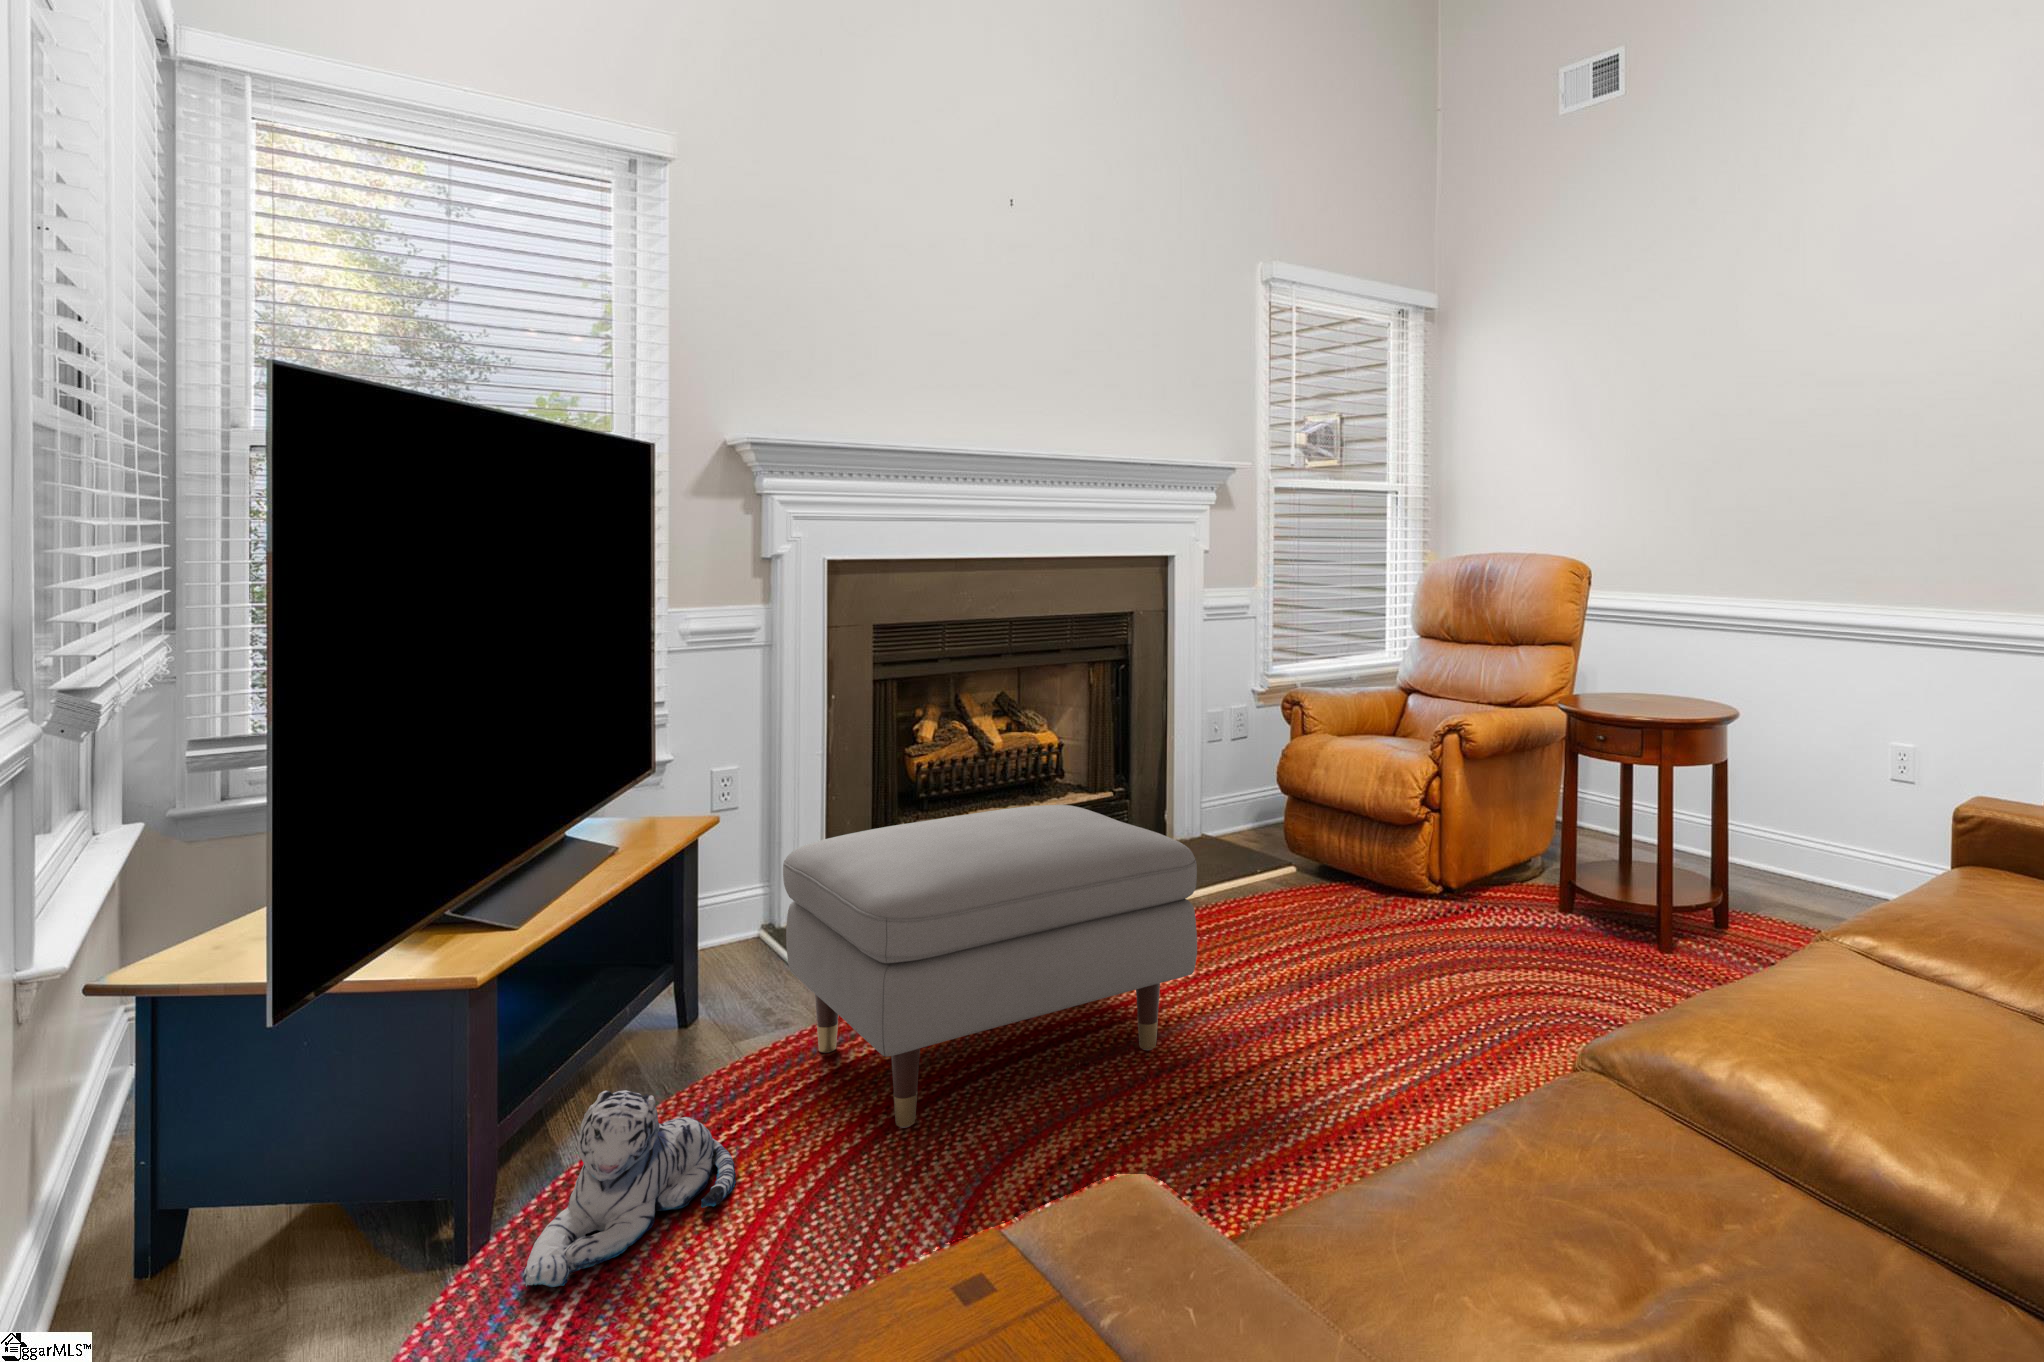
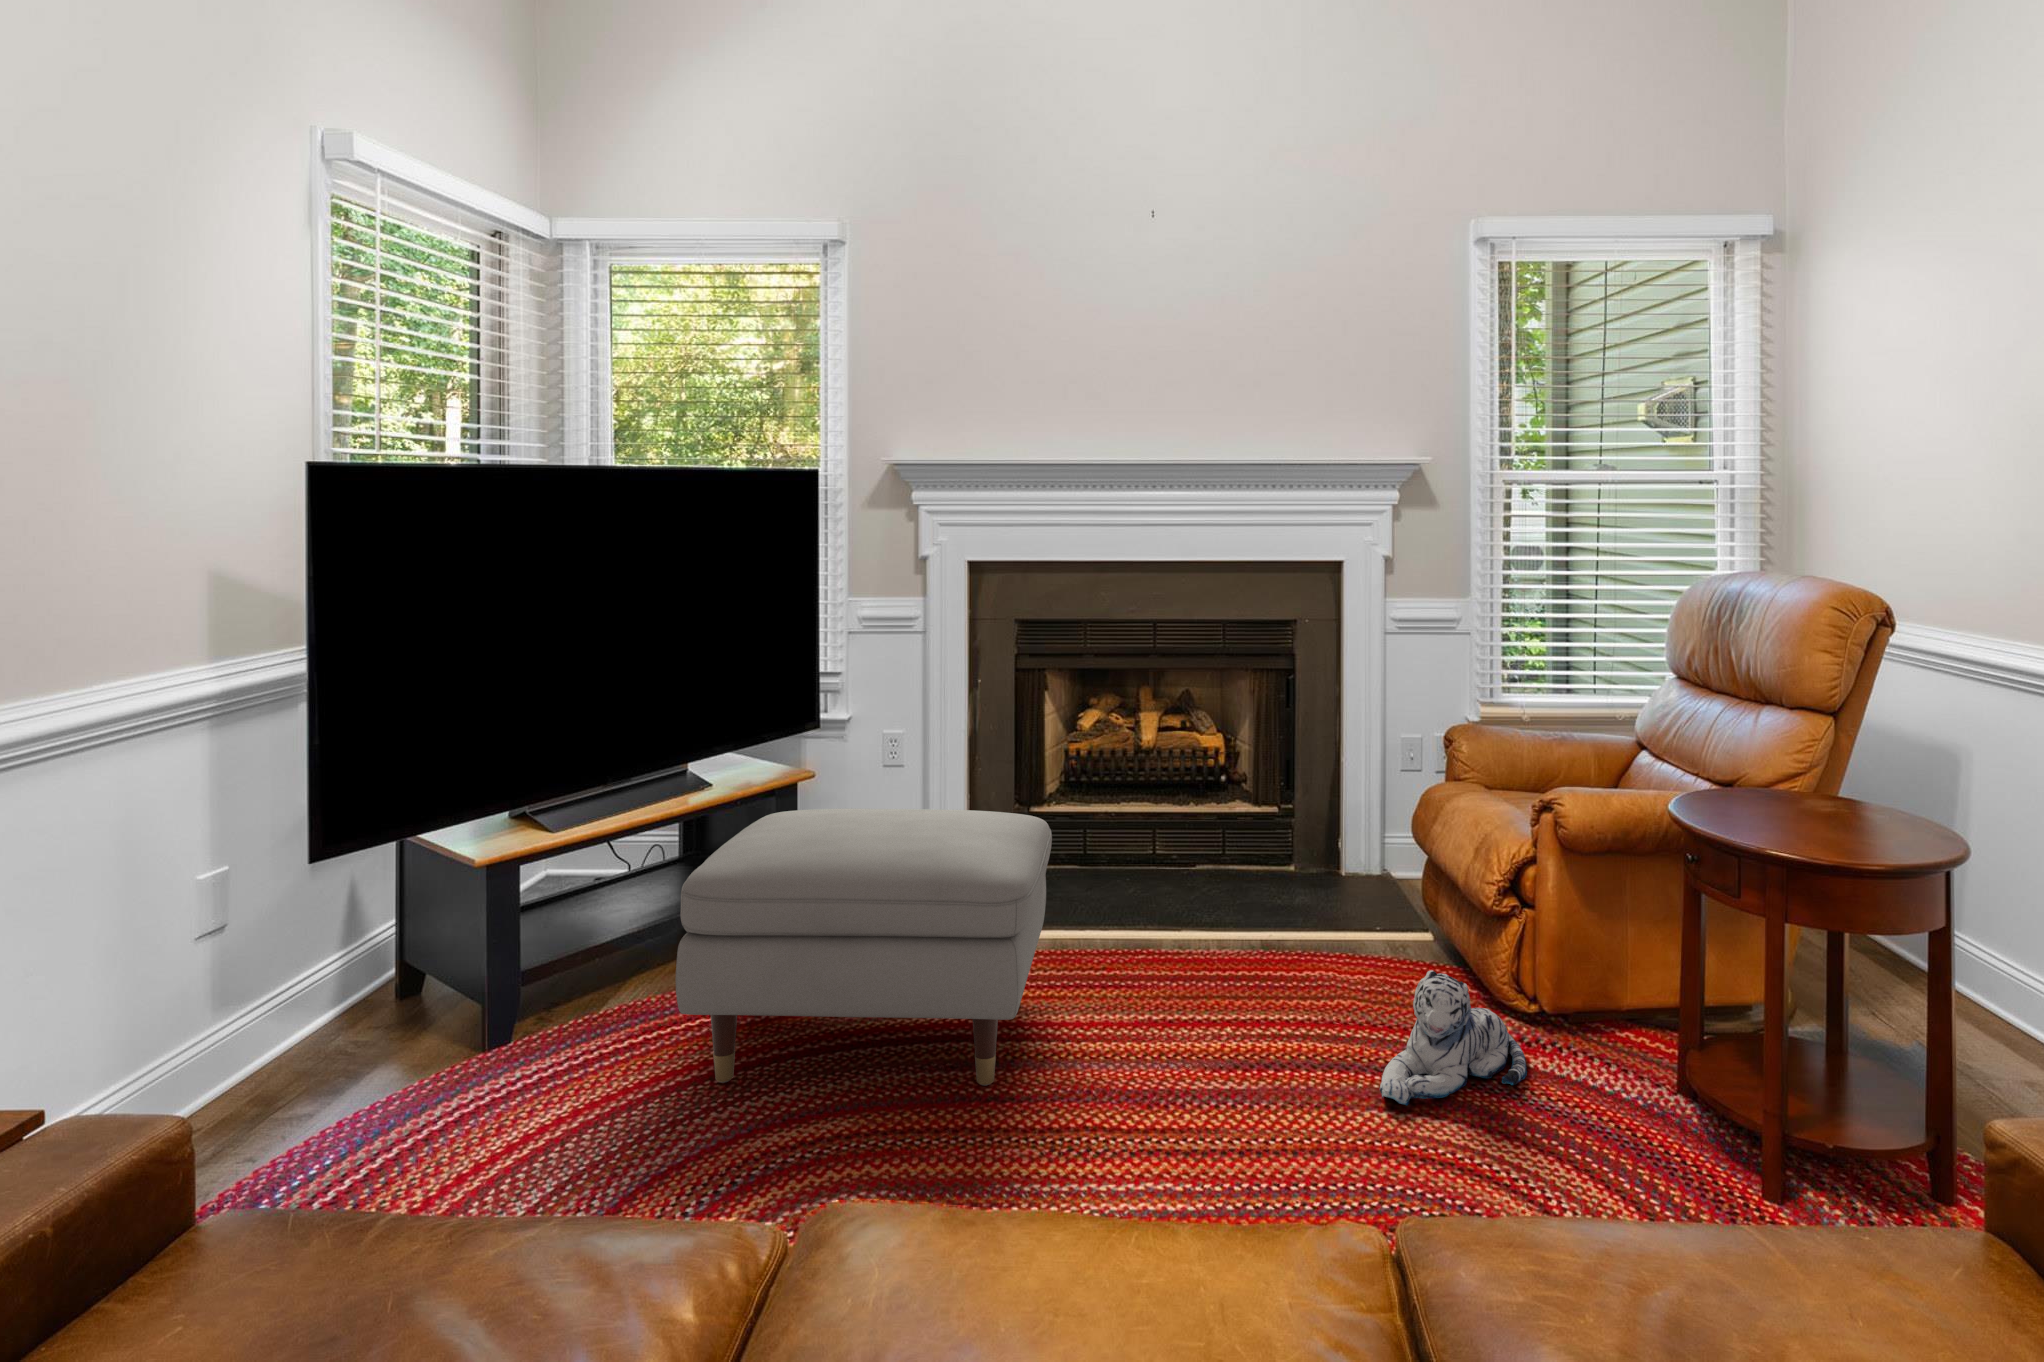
plush toy: present [523,1090,736,1288] -> present [1380,970,1527,1105]

